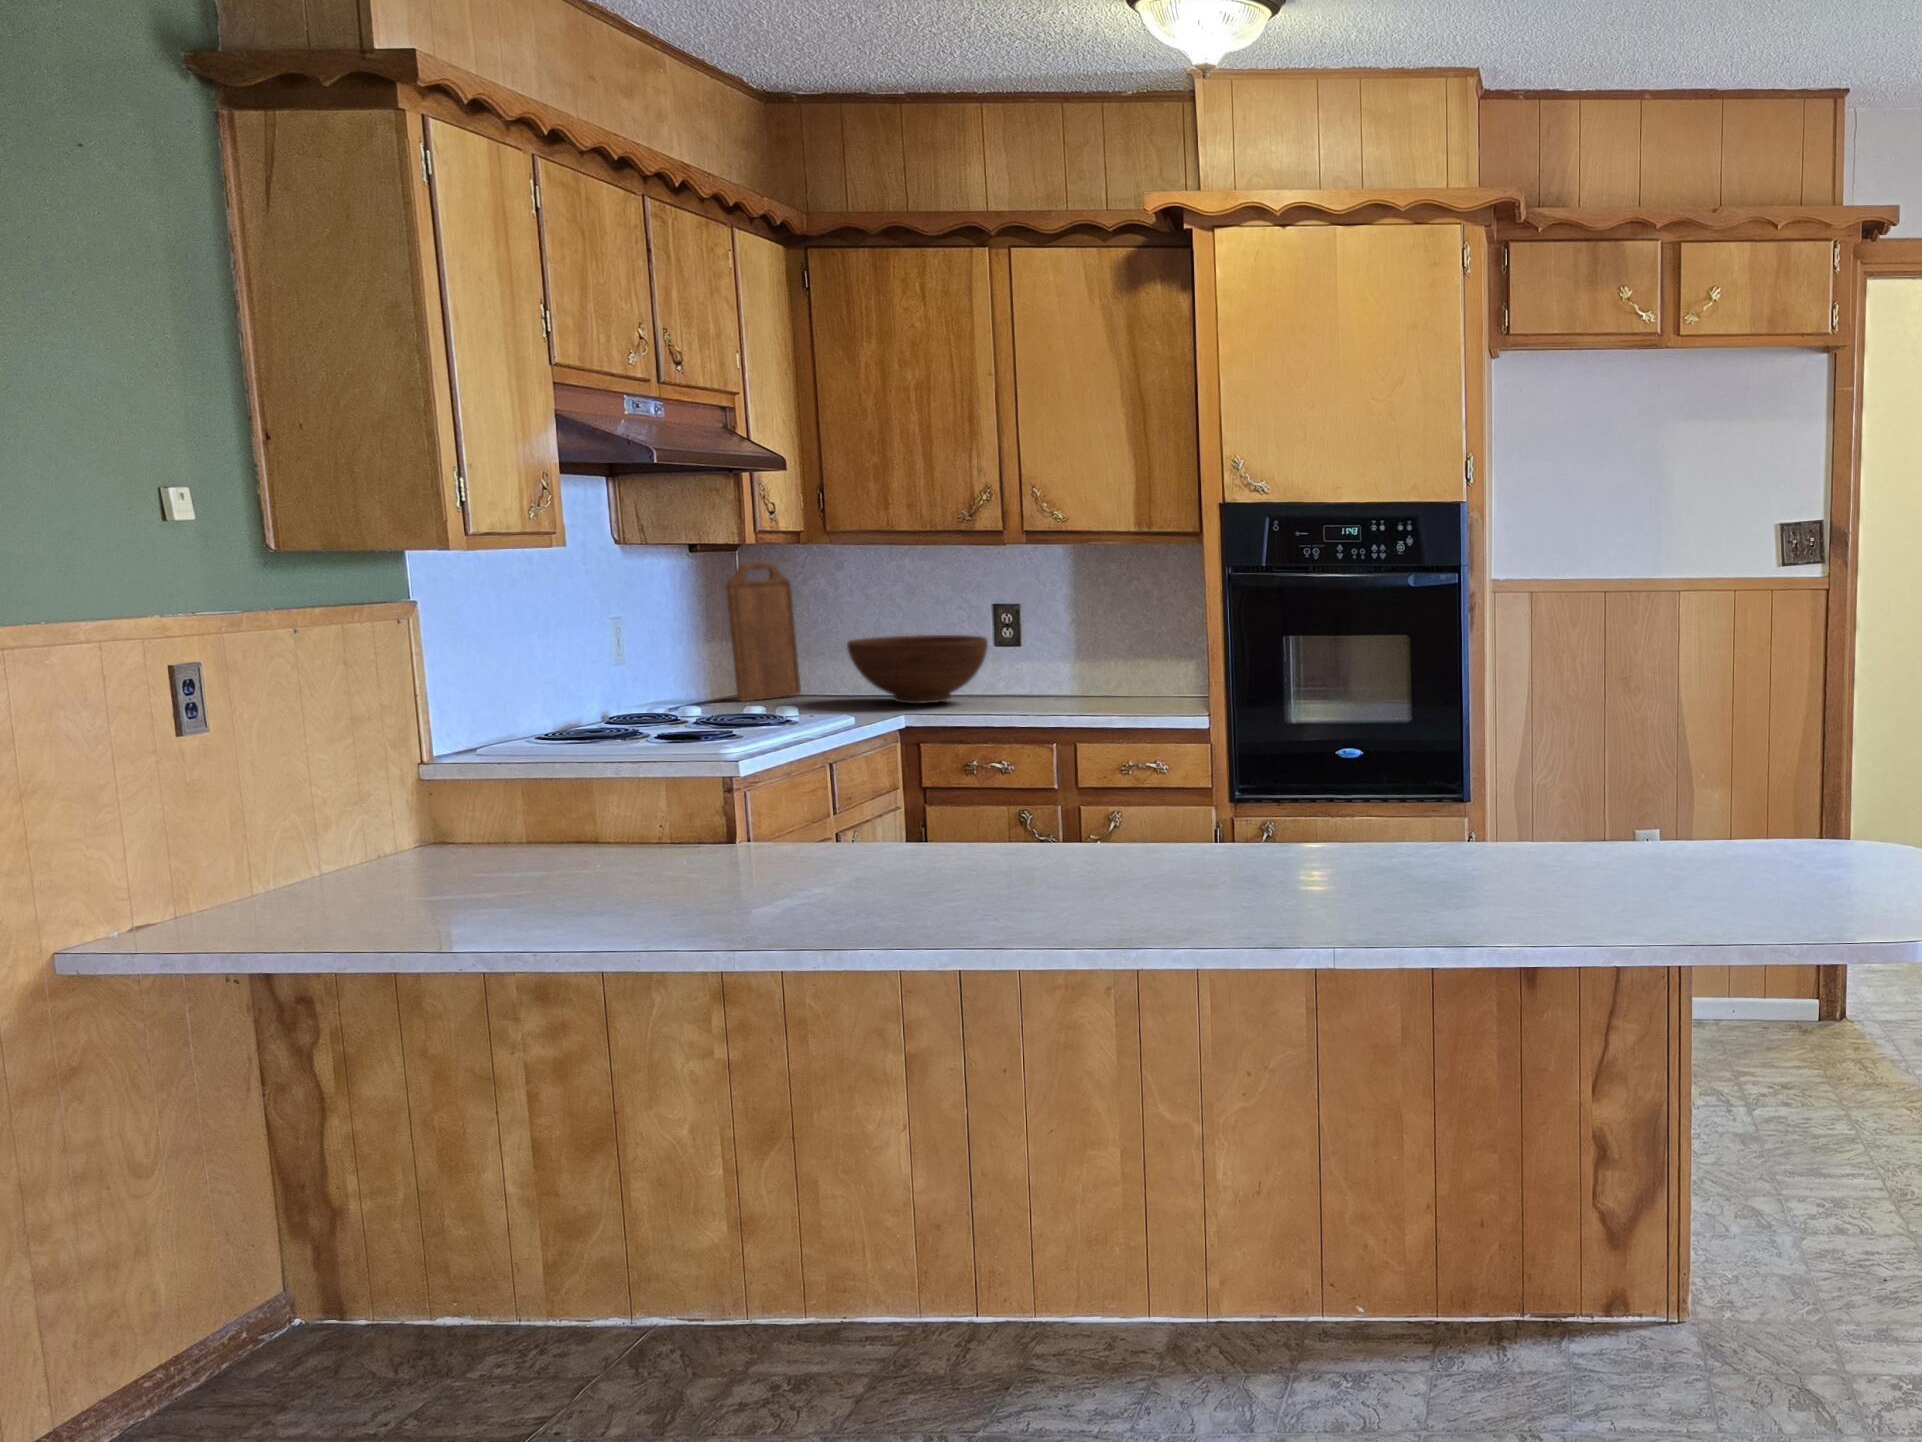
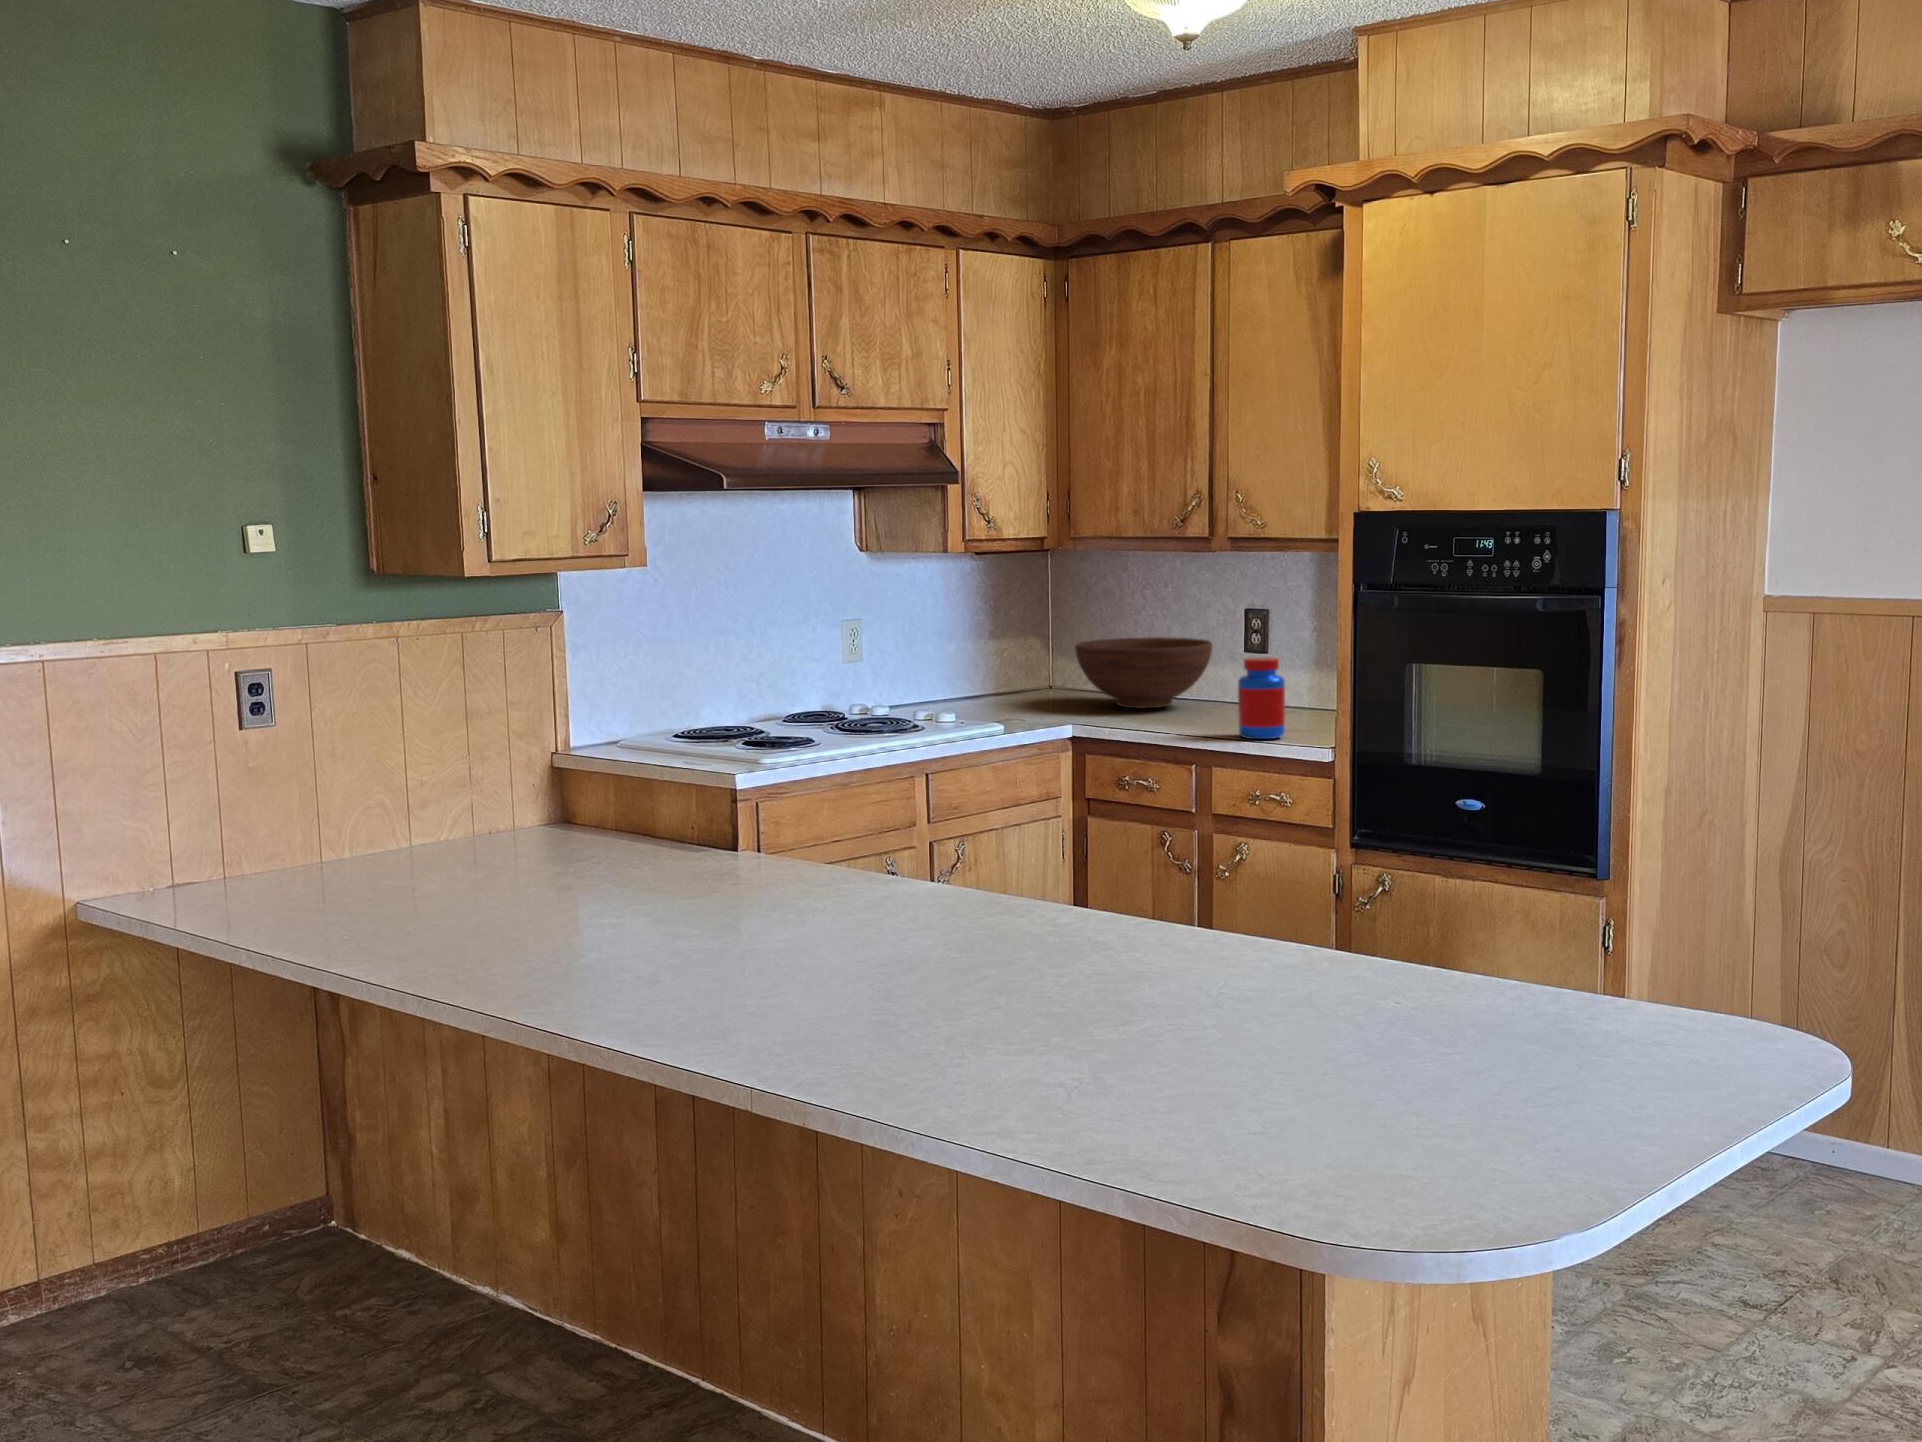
cutting board: present [726,562,801,702] -> none [994,561,1069,694]
jar: none [1088,642,1134,717] -> present [1238,657,1285,739]

